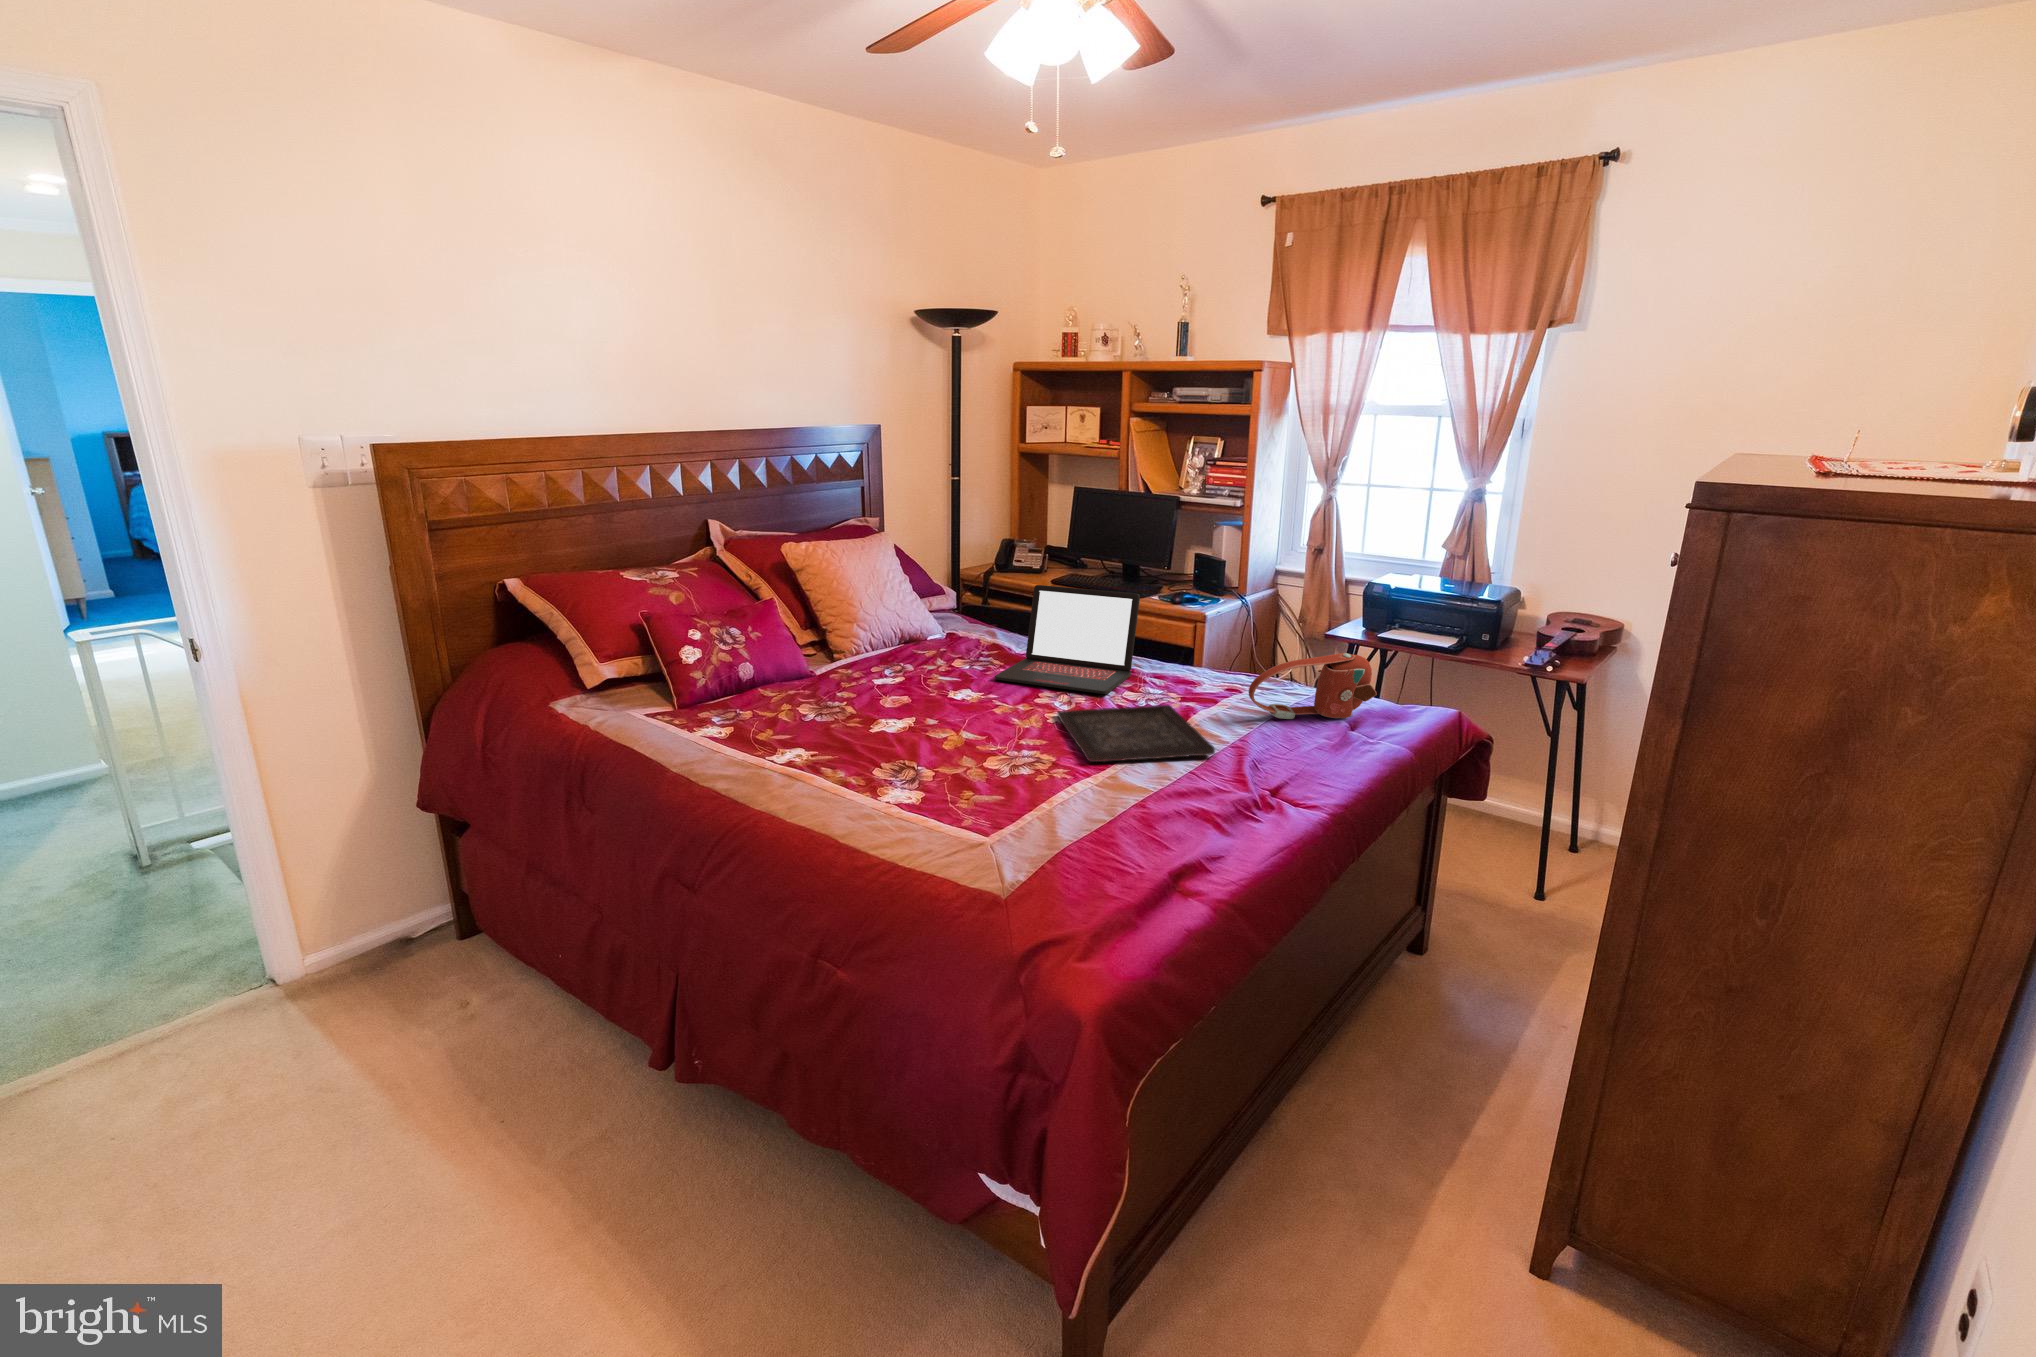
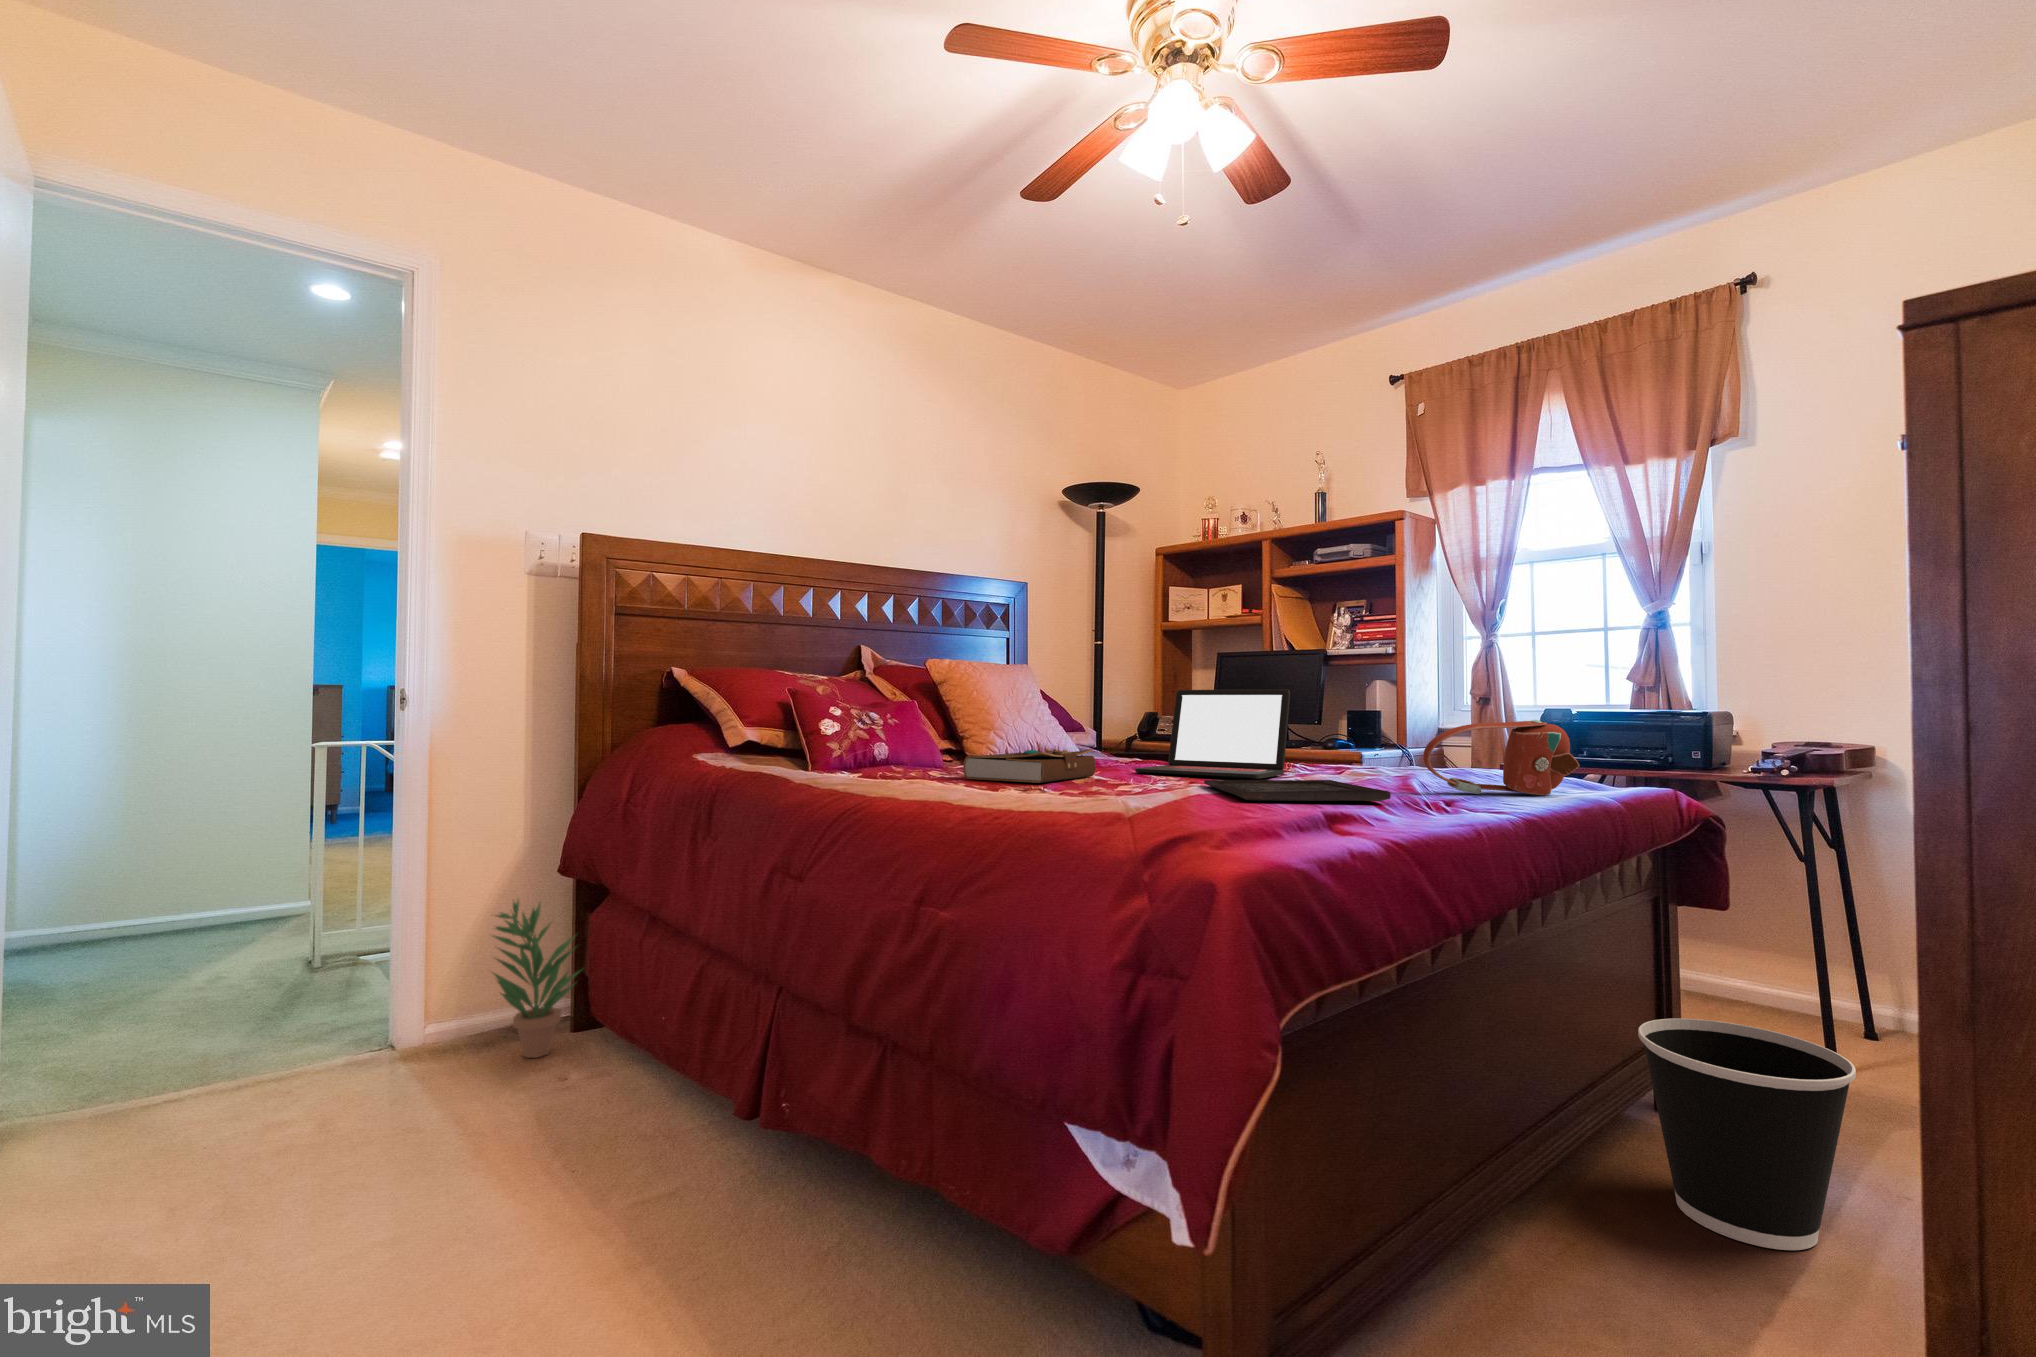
book: none [831,668,957,725] -> present [963,748,1095,783]
potted plant: none [364,837,473,980] -> present [493,900,579,1058]
wastebasket: none [1386,909,1528,1079] -> present [1638,1019,1856,1250]

